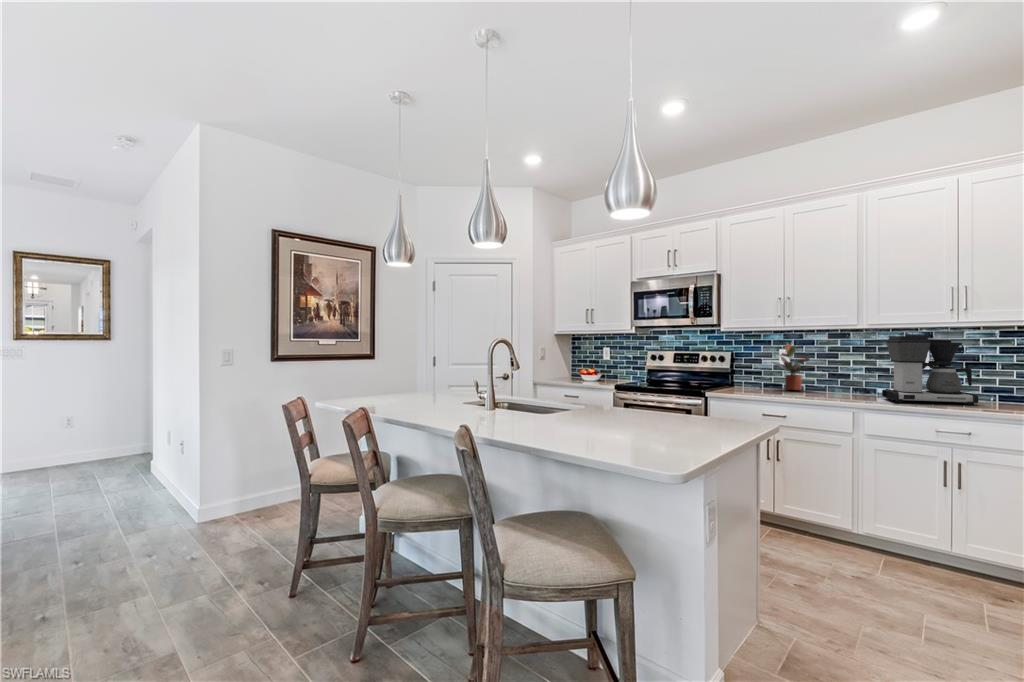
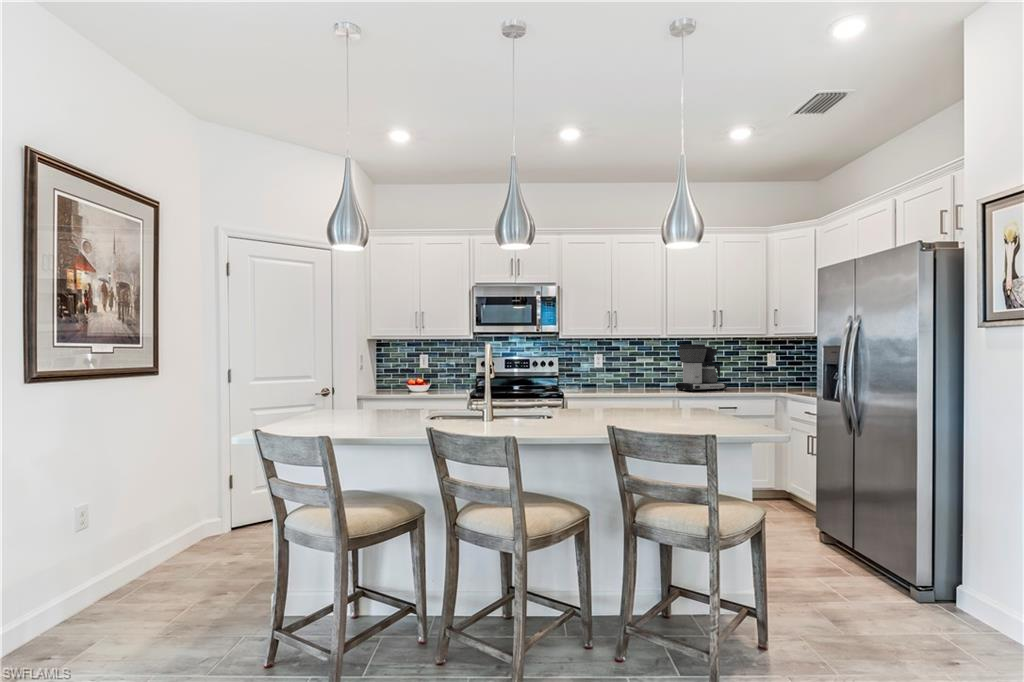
potted plant: present [772,344,814,390] -> none [598,350,628,388]

